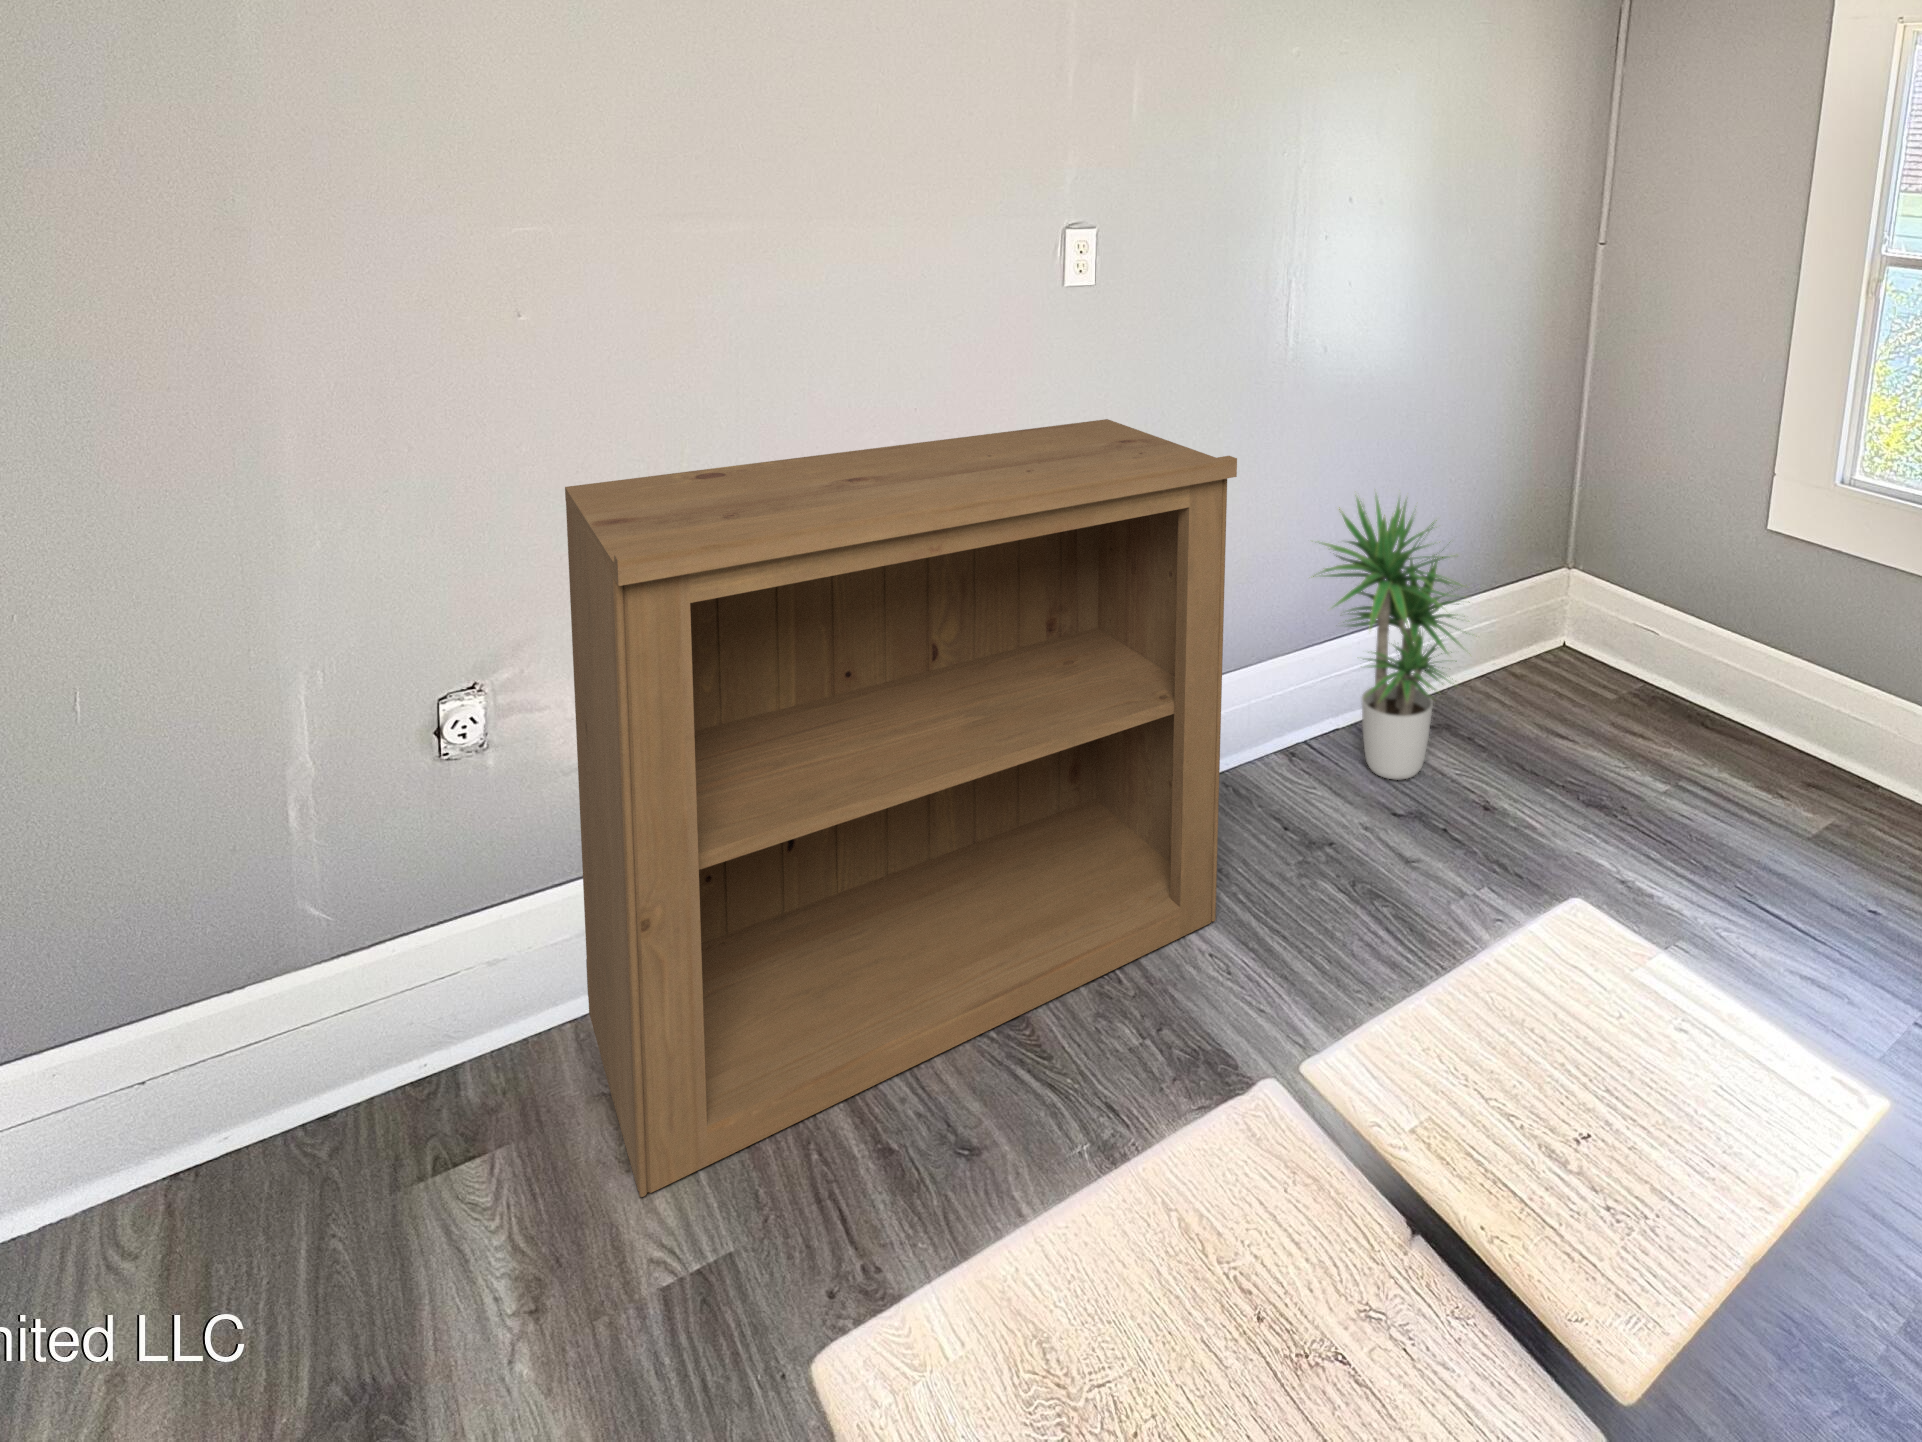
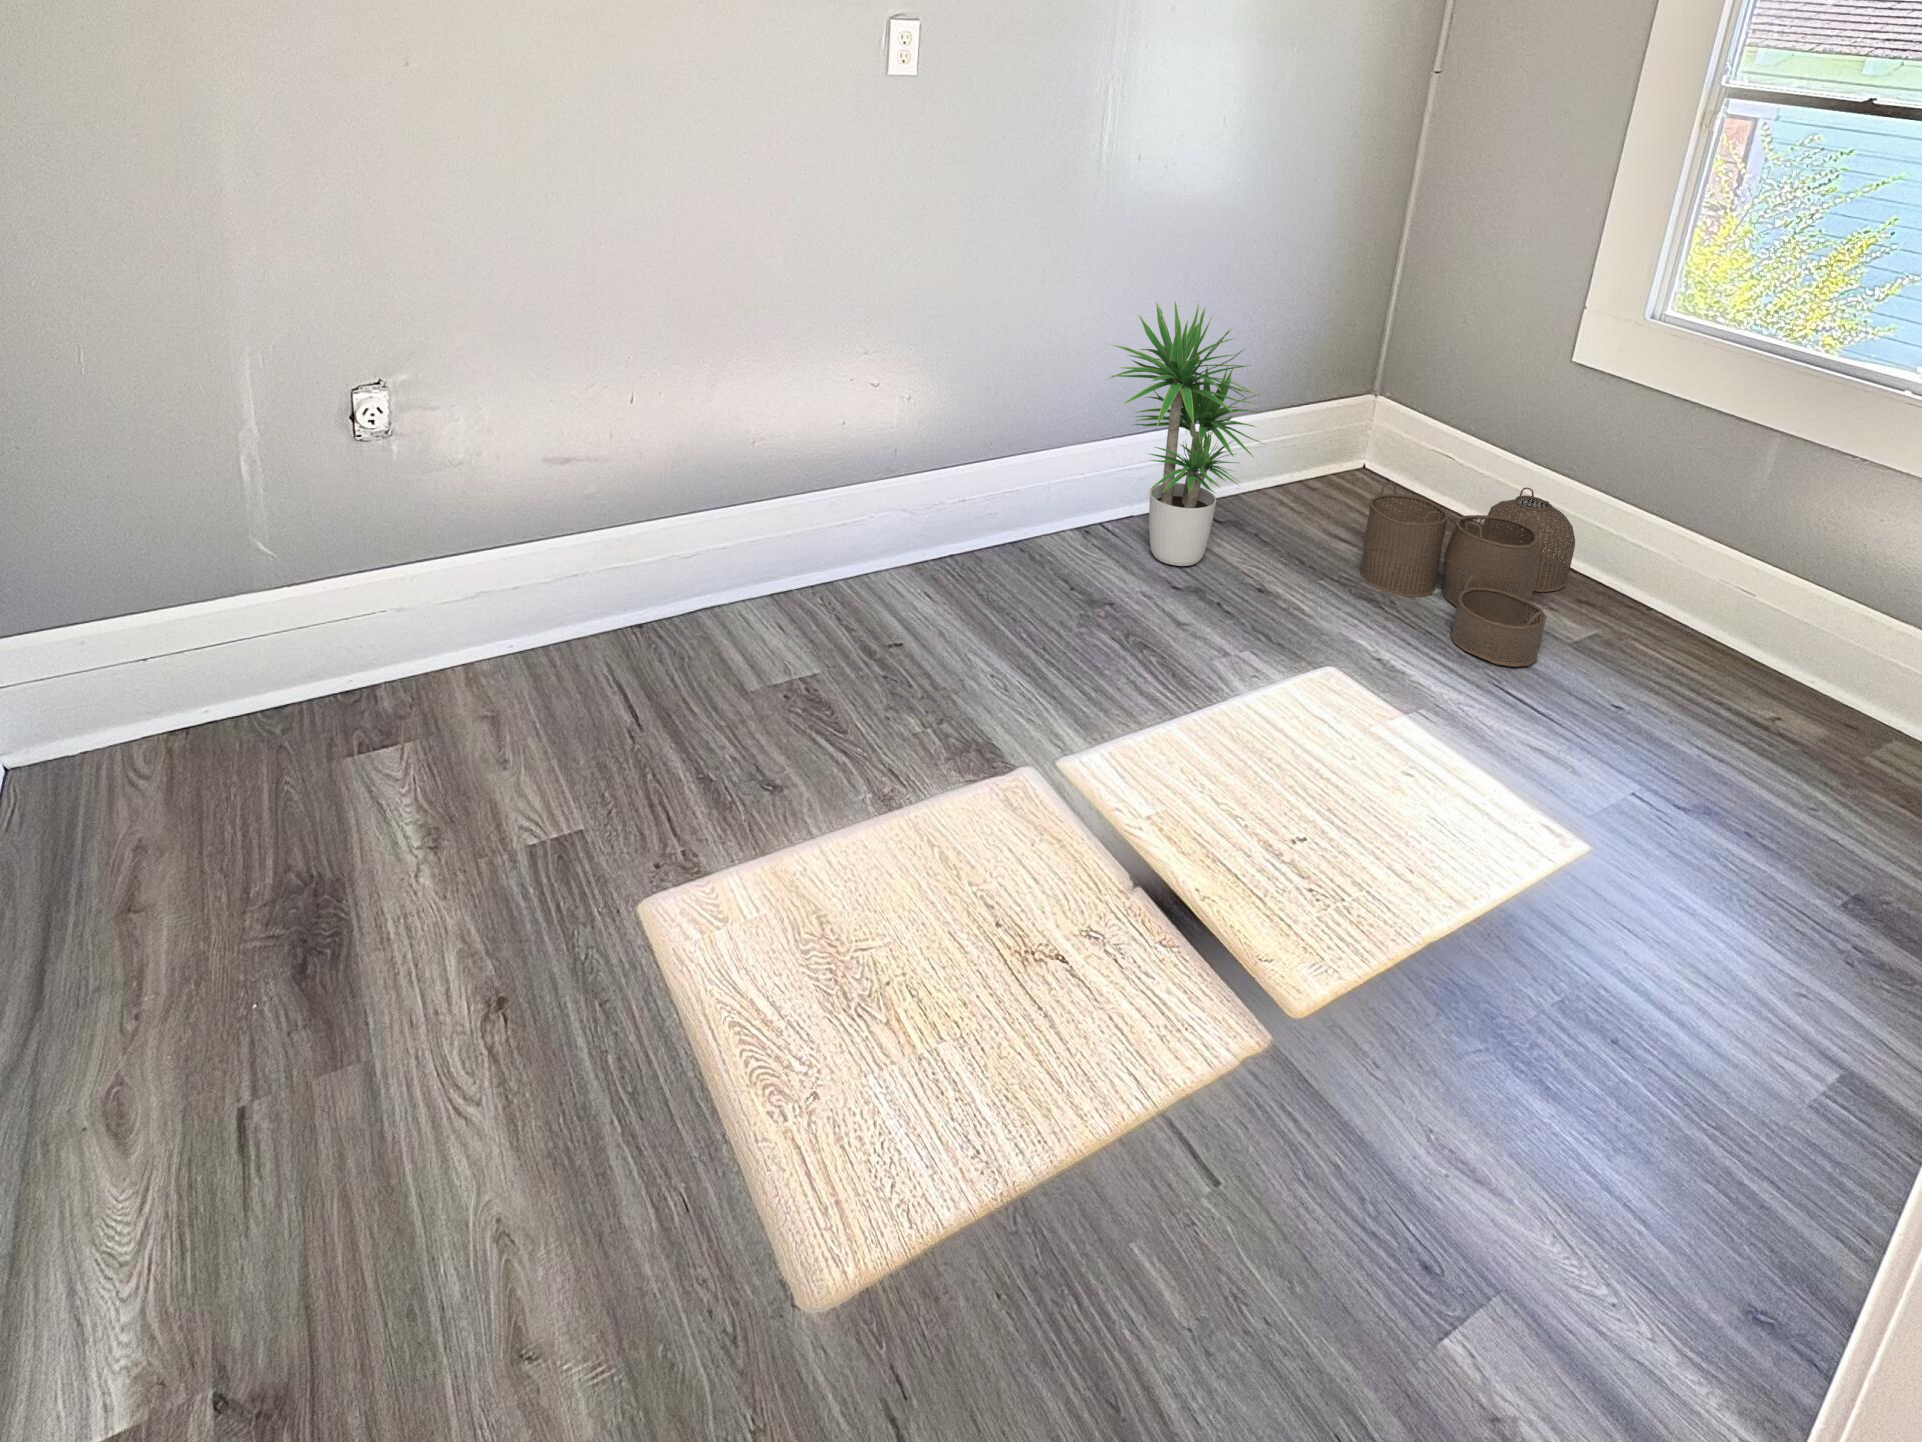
bookshelf: present [565,419,1237,1197] -> none [449,211,1032,785]
woven basket: none [1586,658,1798,871] -> present [1360,482,1575,667]

